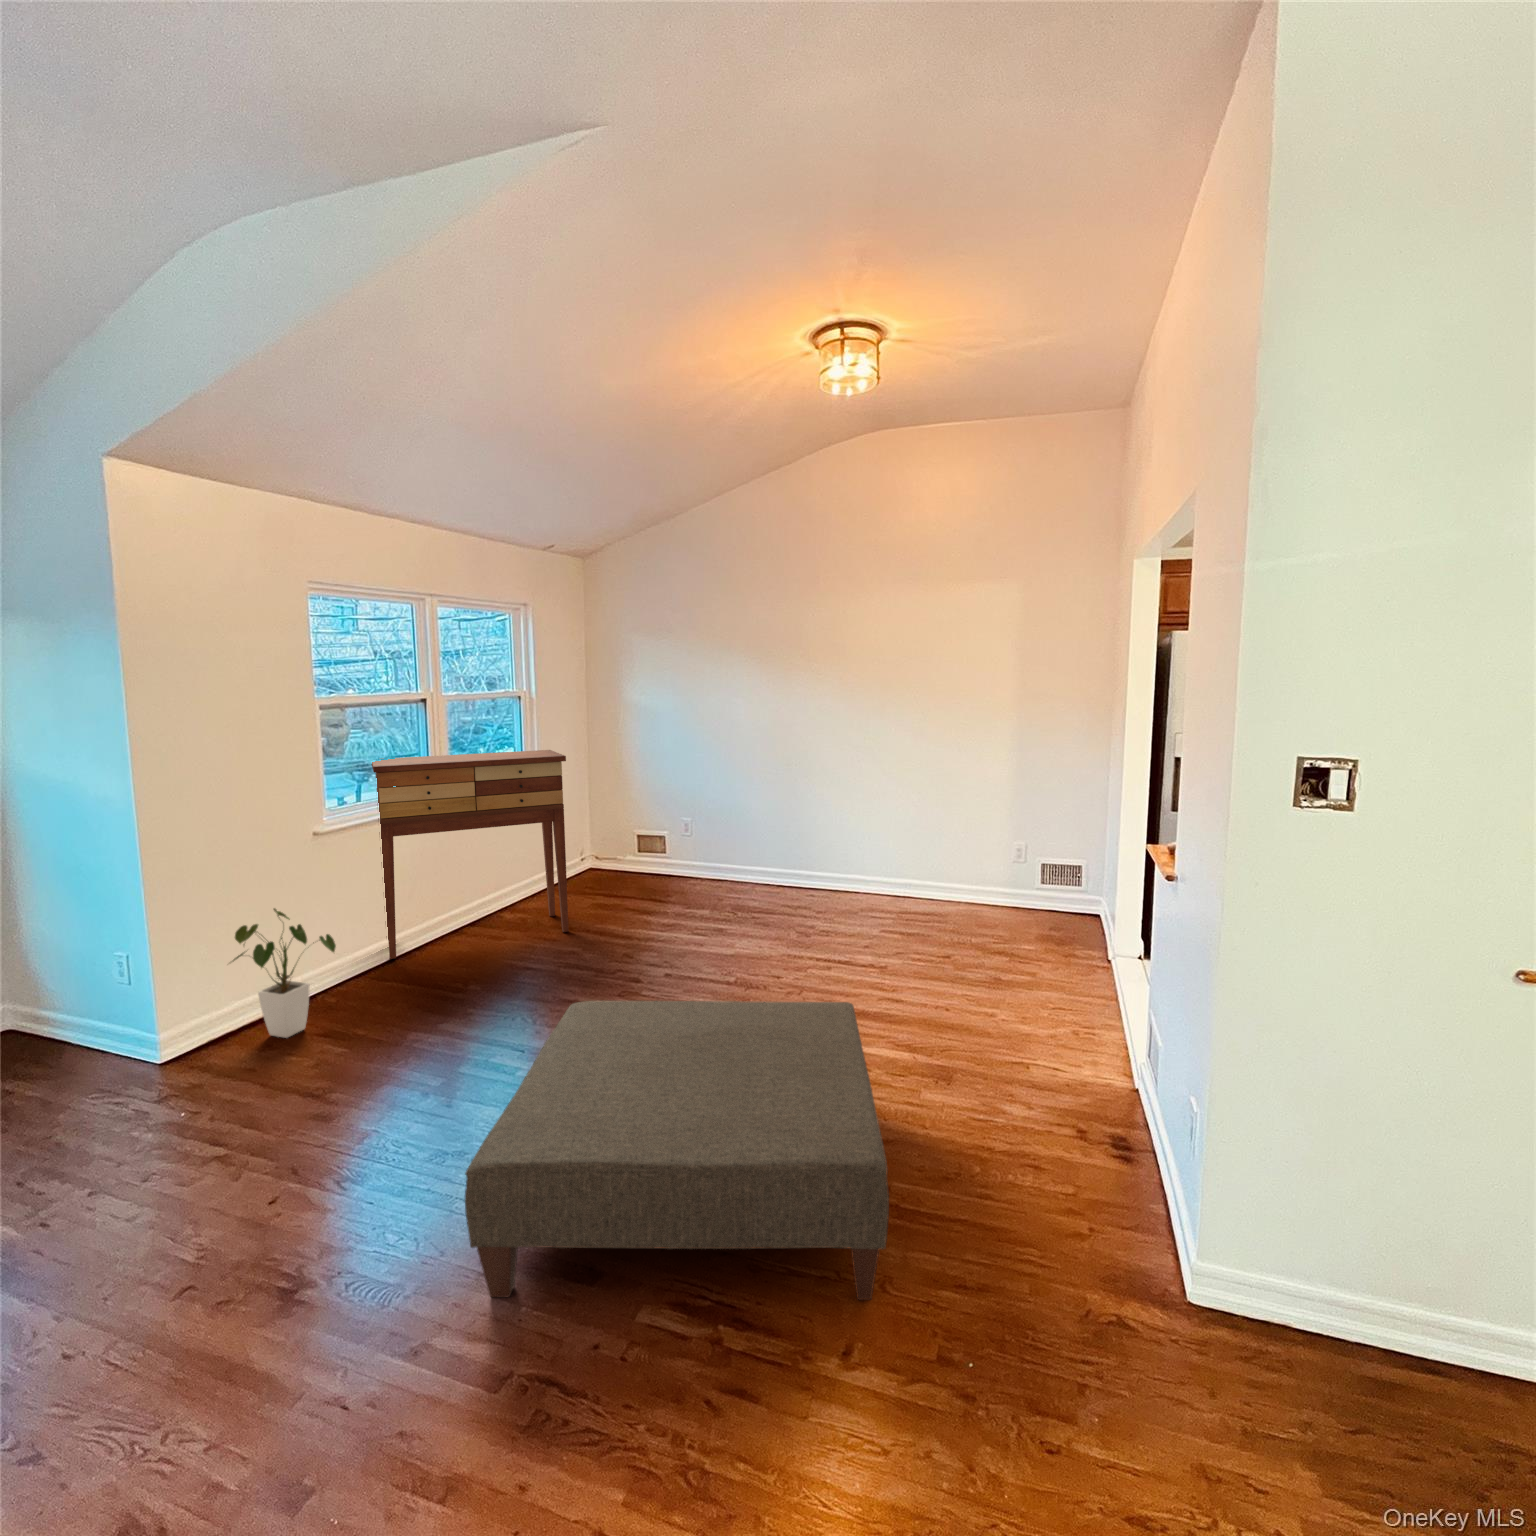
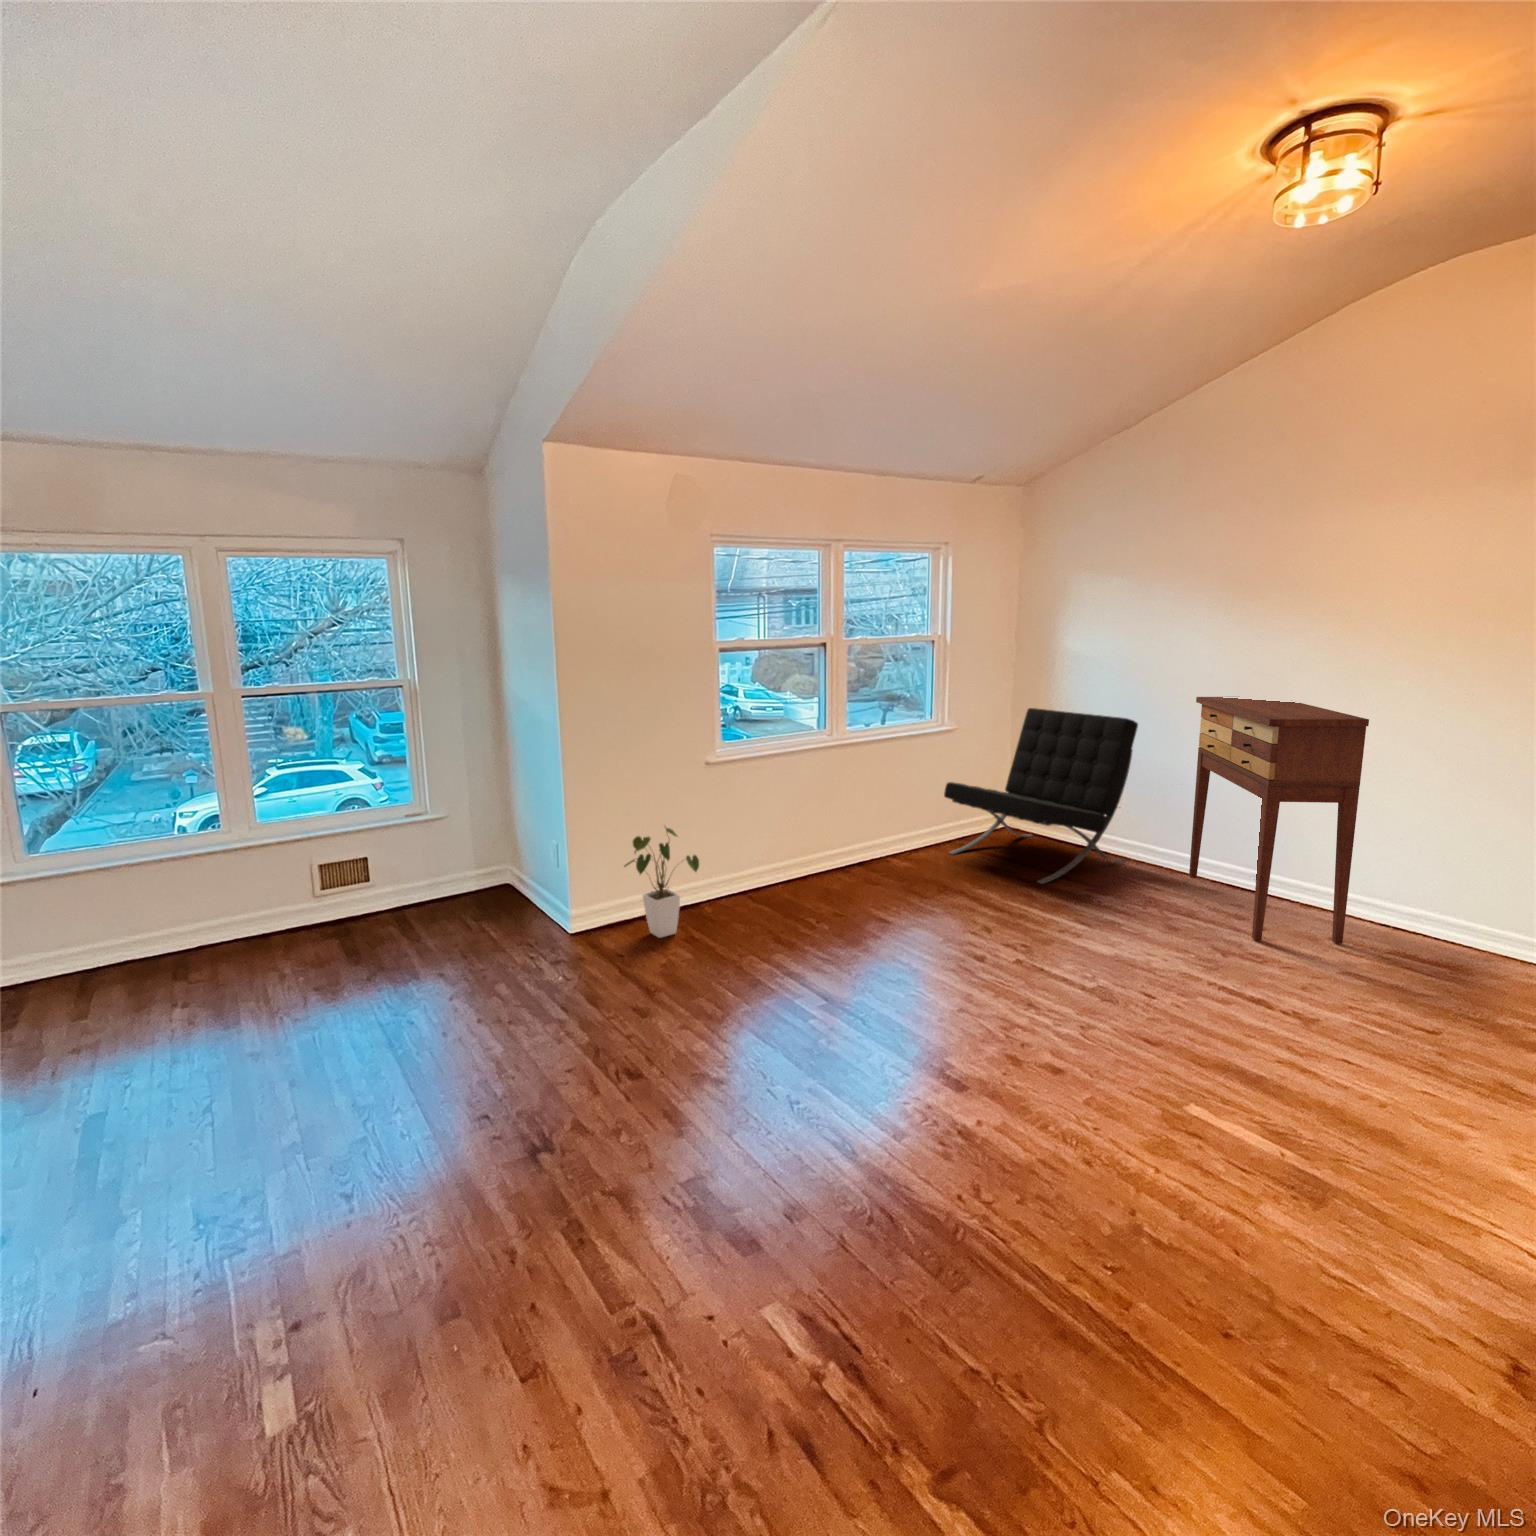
console table: present [372,750,569,959] -> present [1189,697,1369,943]
lounge chair: none [546,757,703,910] -> present [944,708,1138,884]
ottoman: present [465,1001,889,1300] -> none [637,968,1164,1430]

